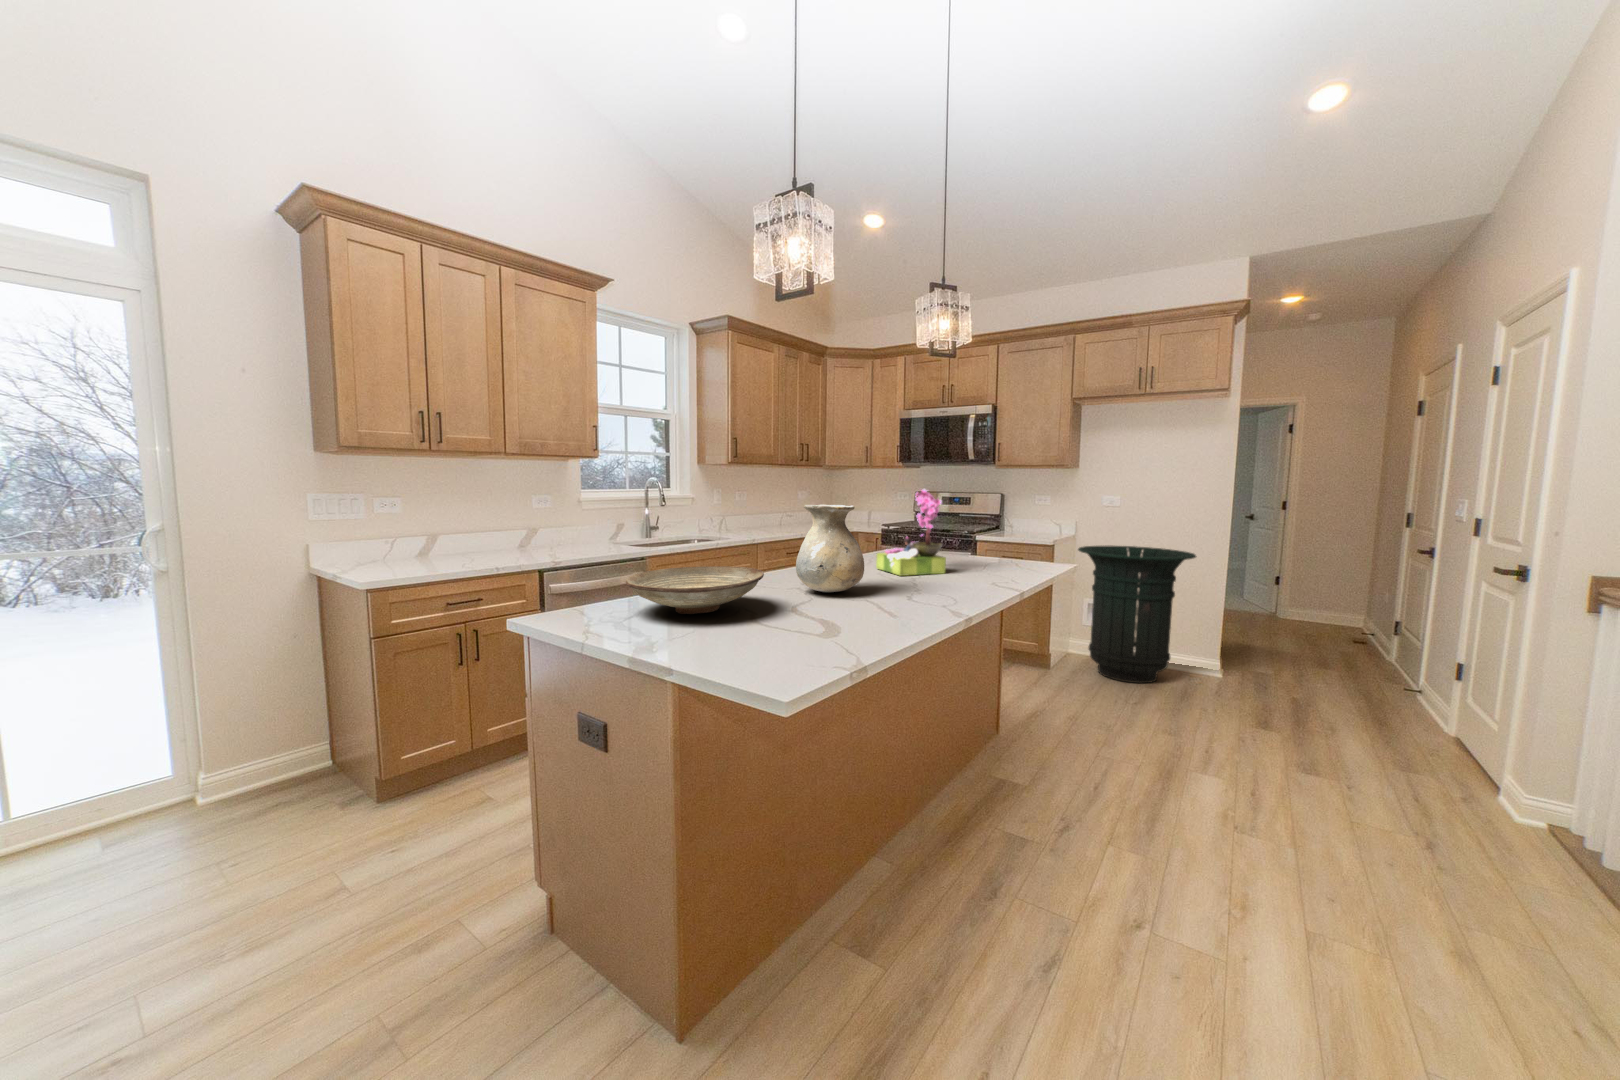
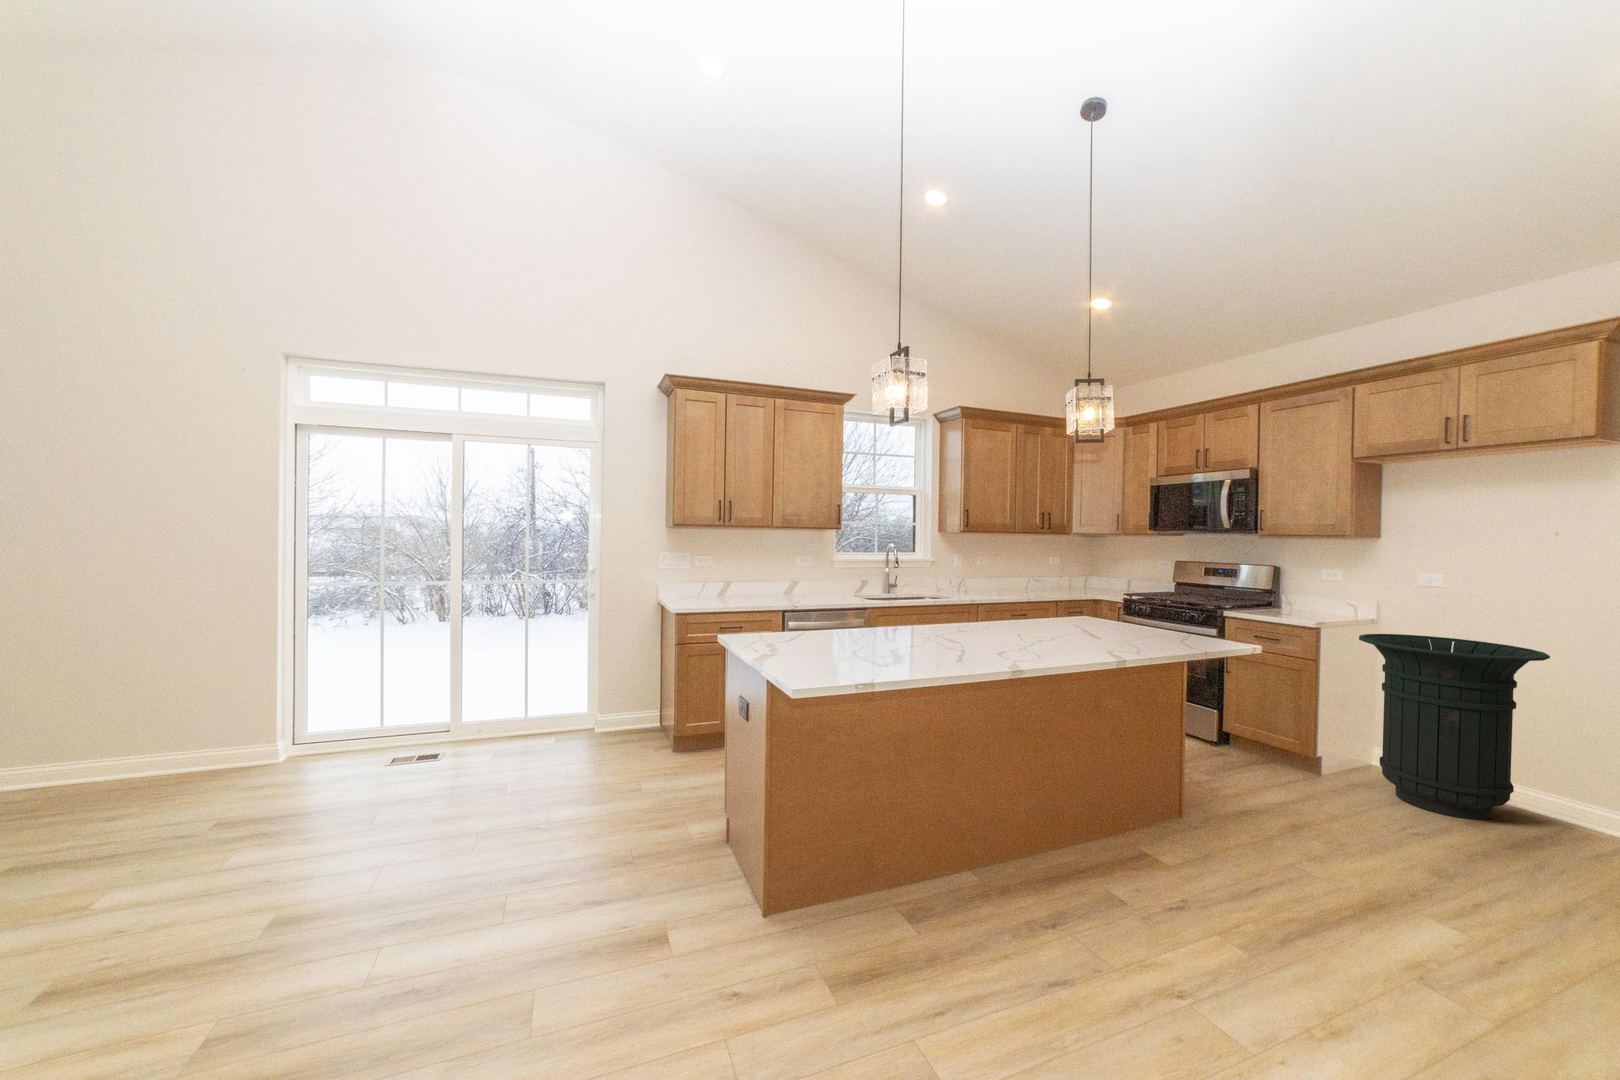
flower arrangement: present [876,489,946,576] -> none [1028,559,1089,640]
vase: present [796,504,864,592] -> none [920,571,976,643]
decorative bowl: present [626,566,764,614] -> none [784,613,880,645]

